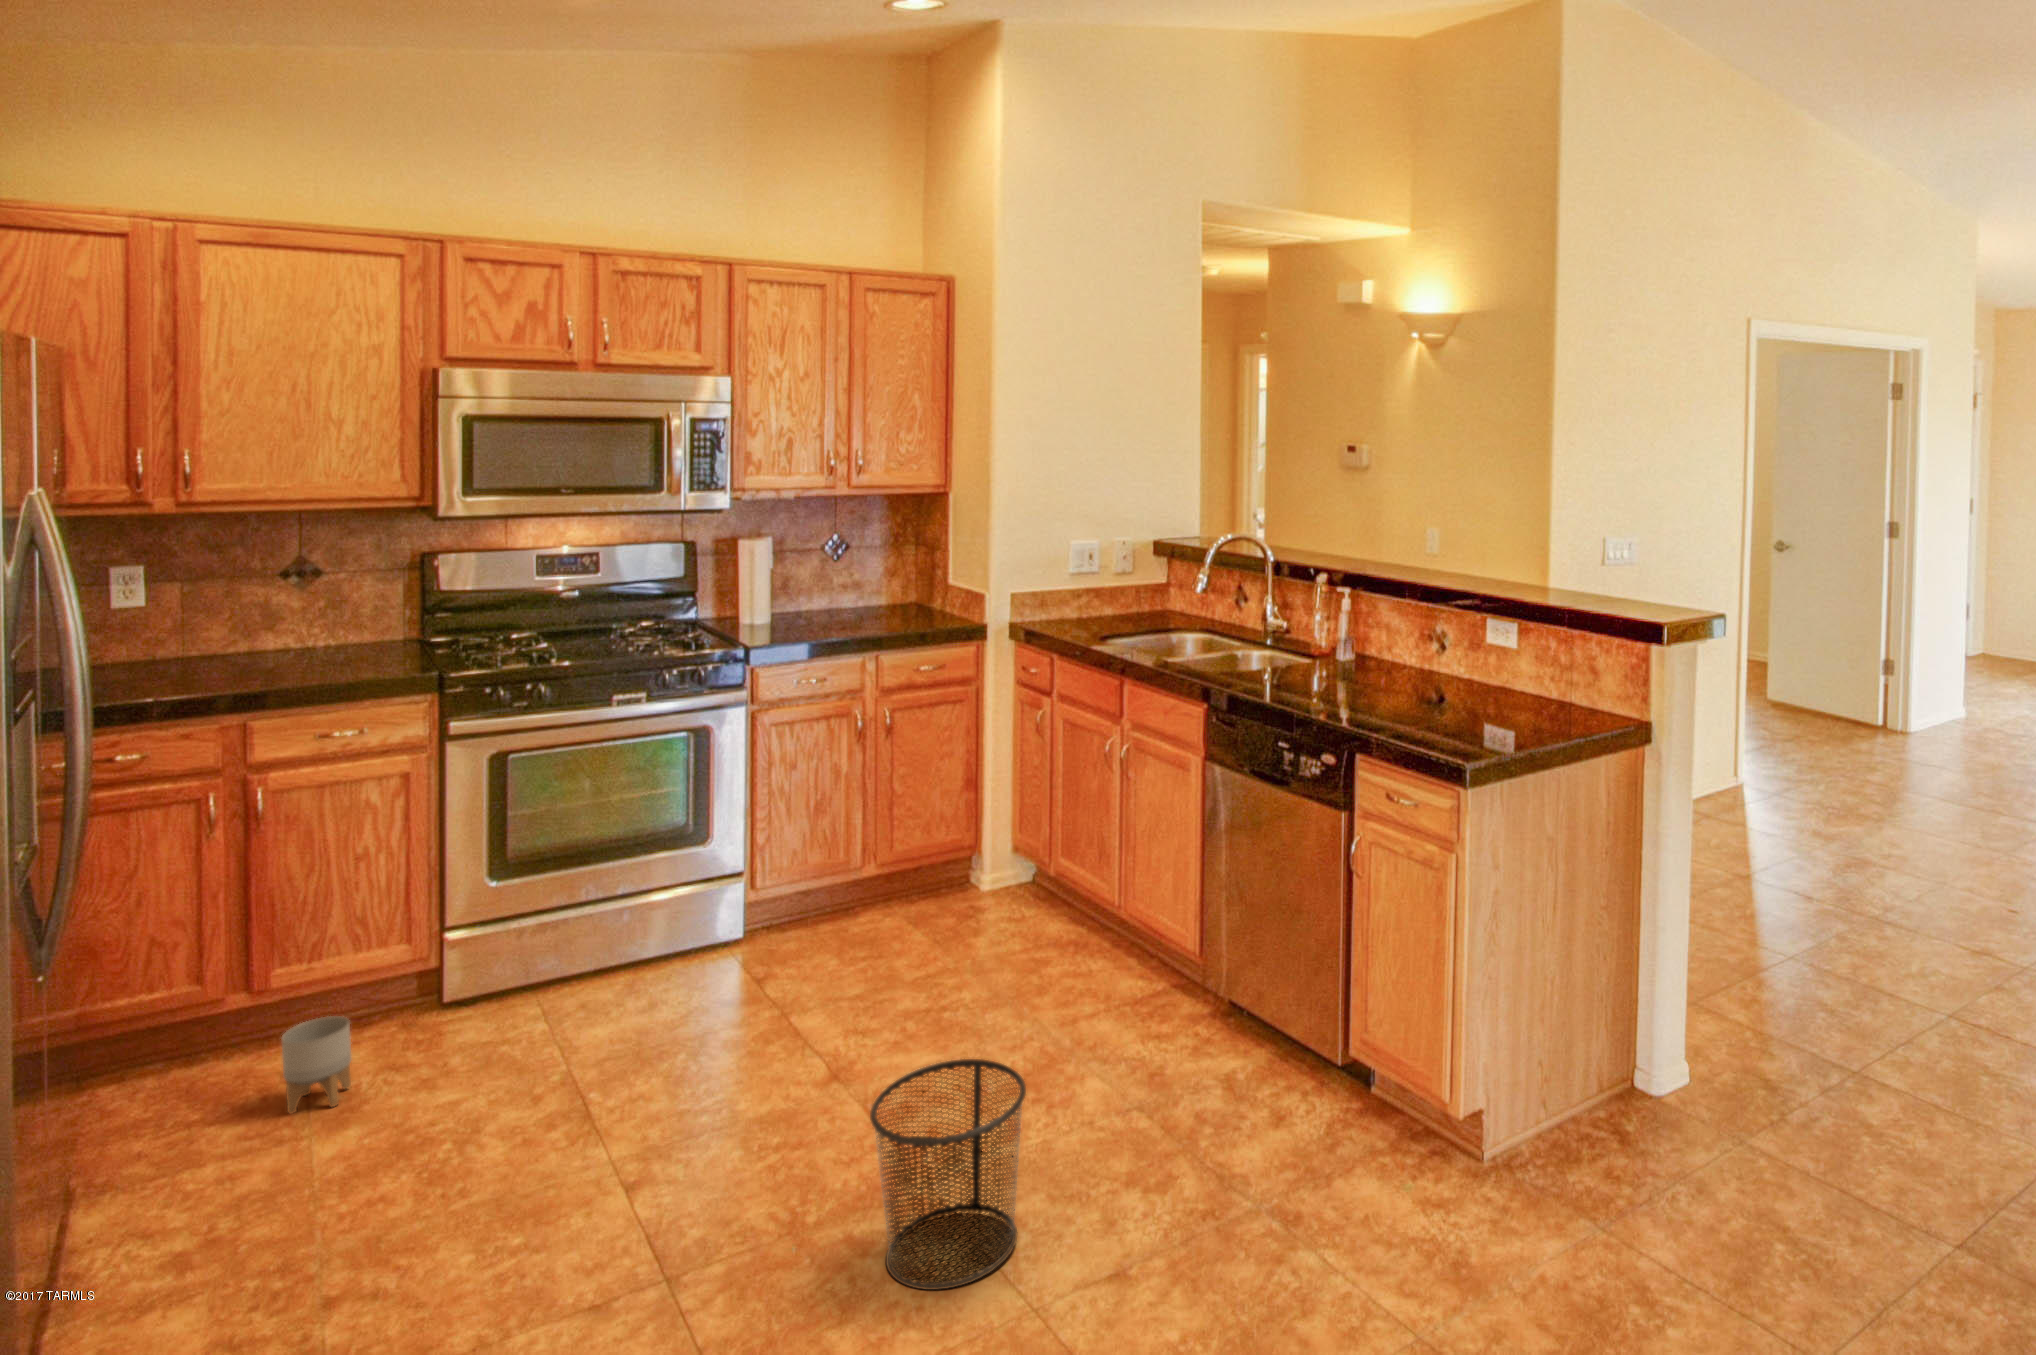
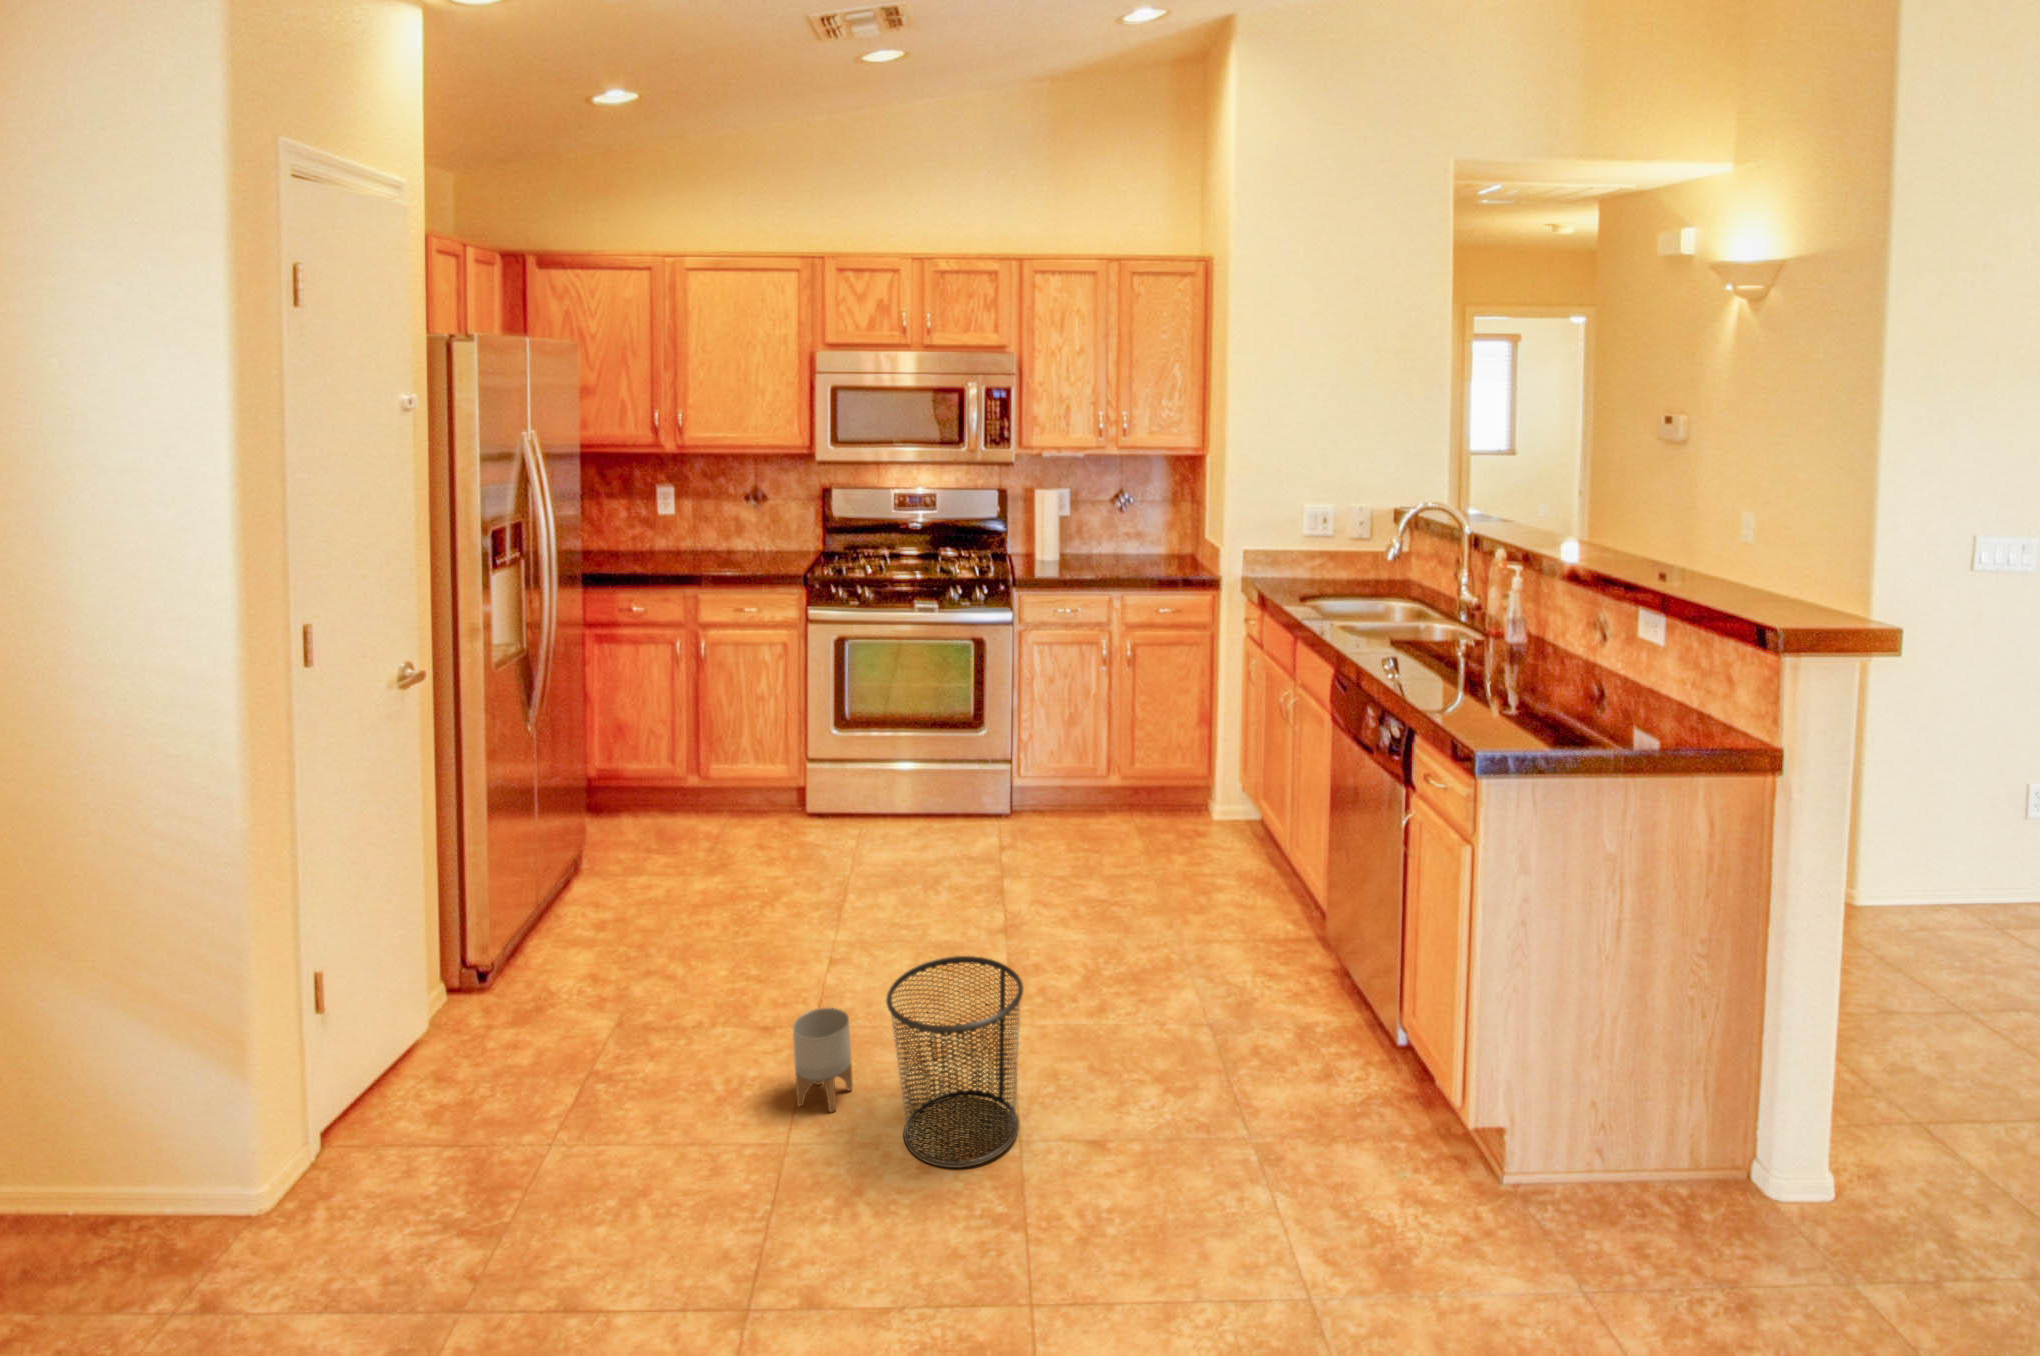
planter: present [282,1016,351,1114] -> present [793,1008,853,1112]

